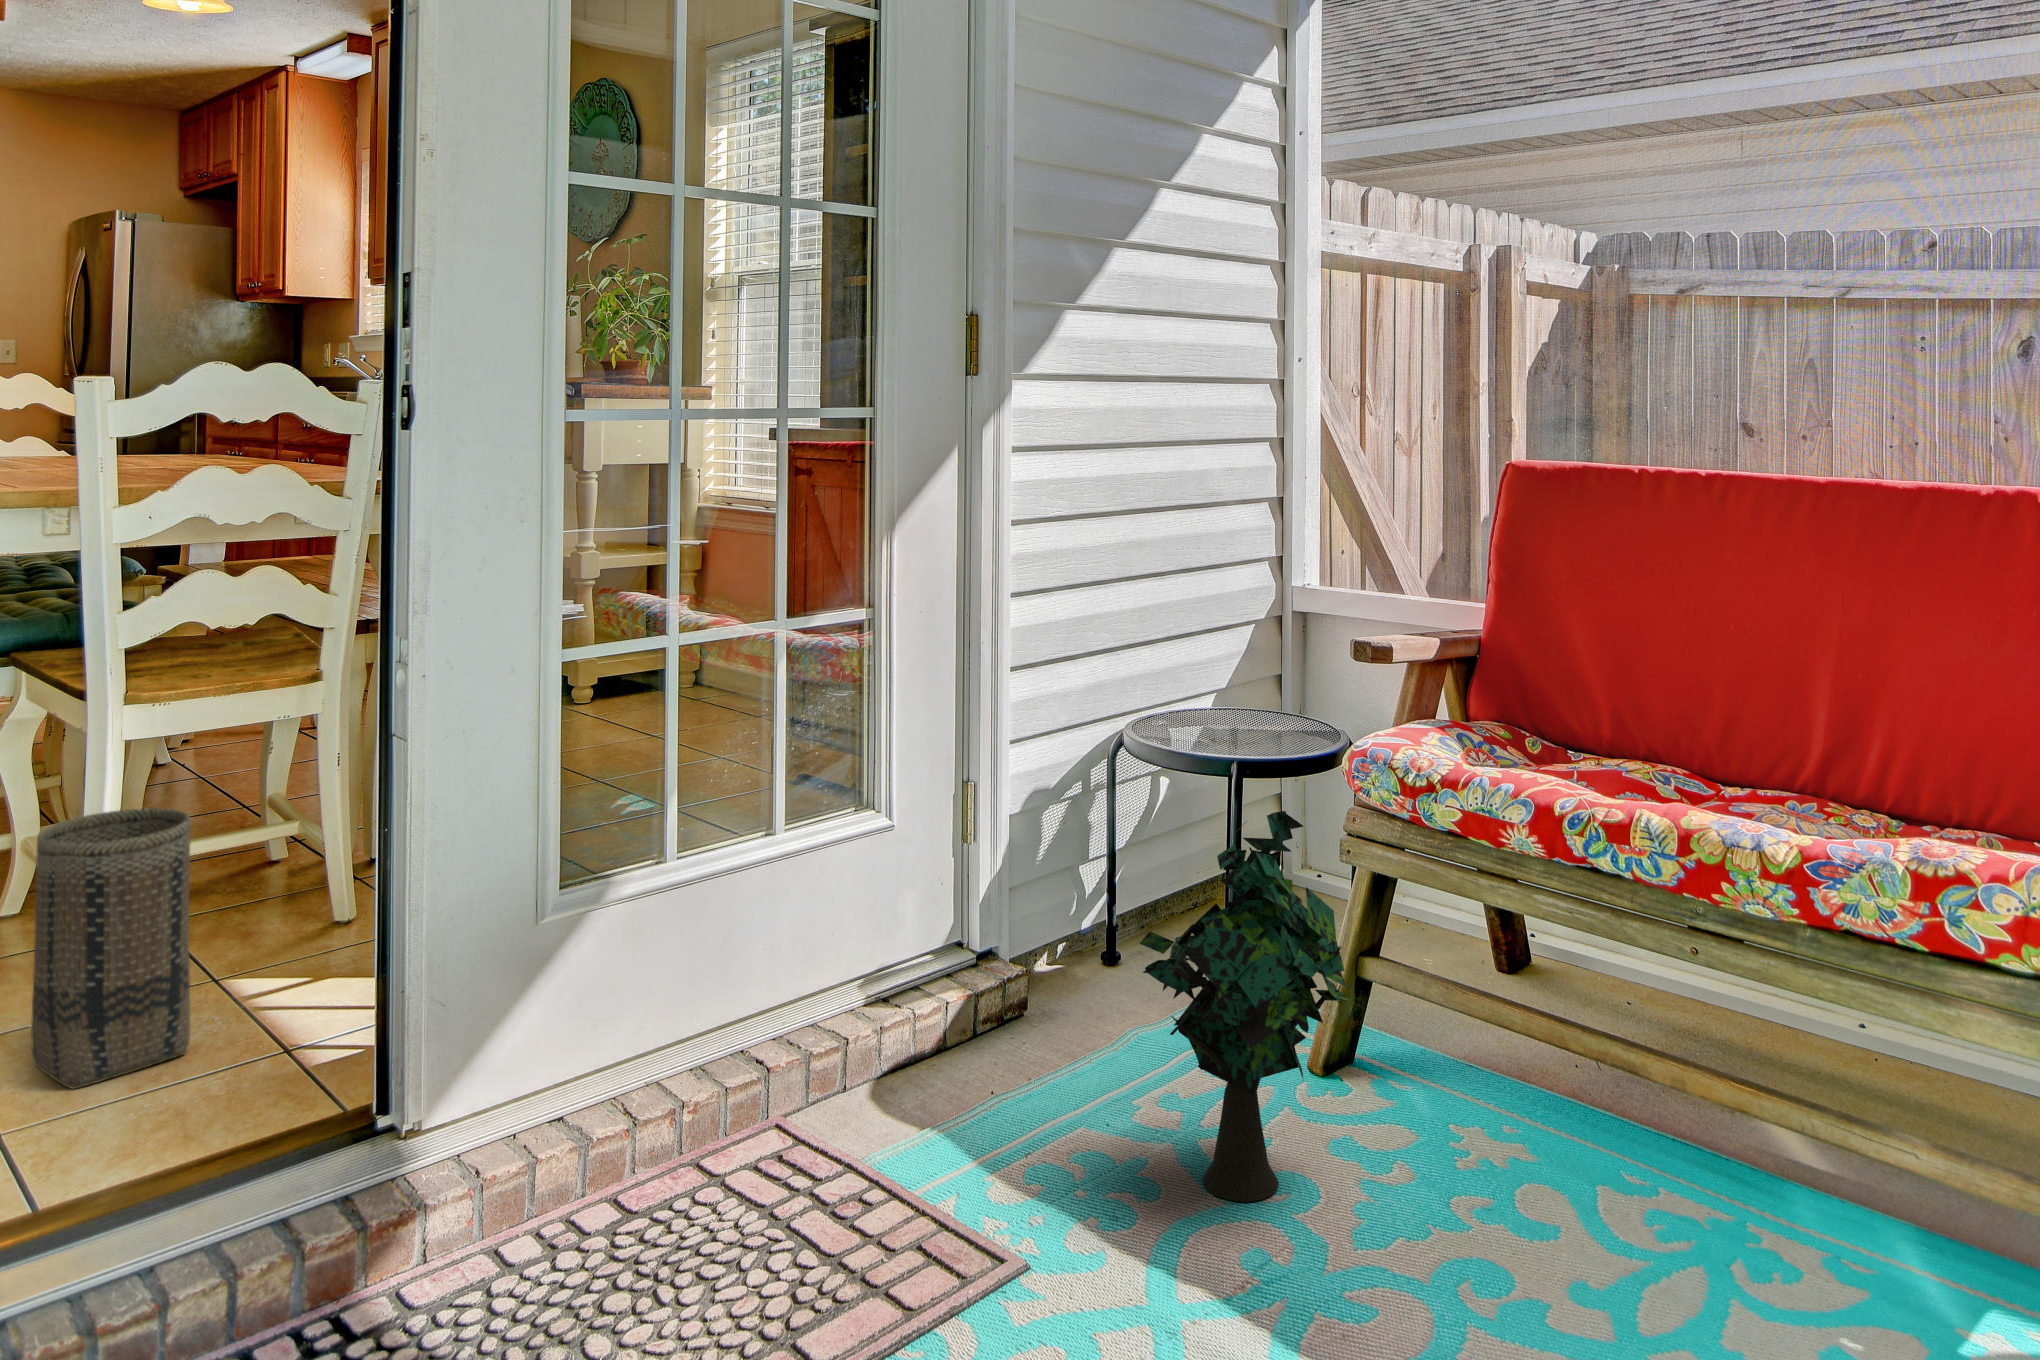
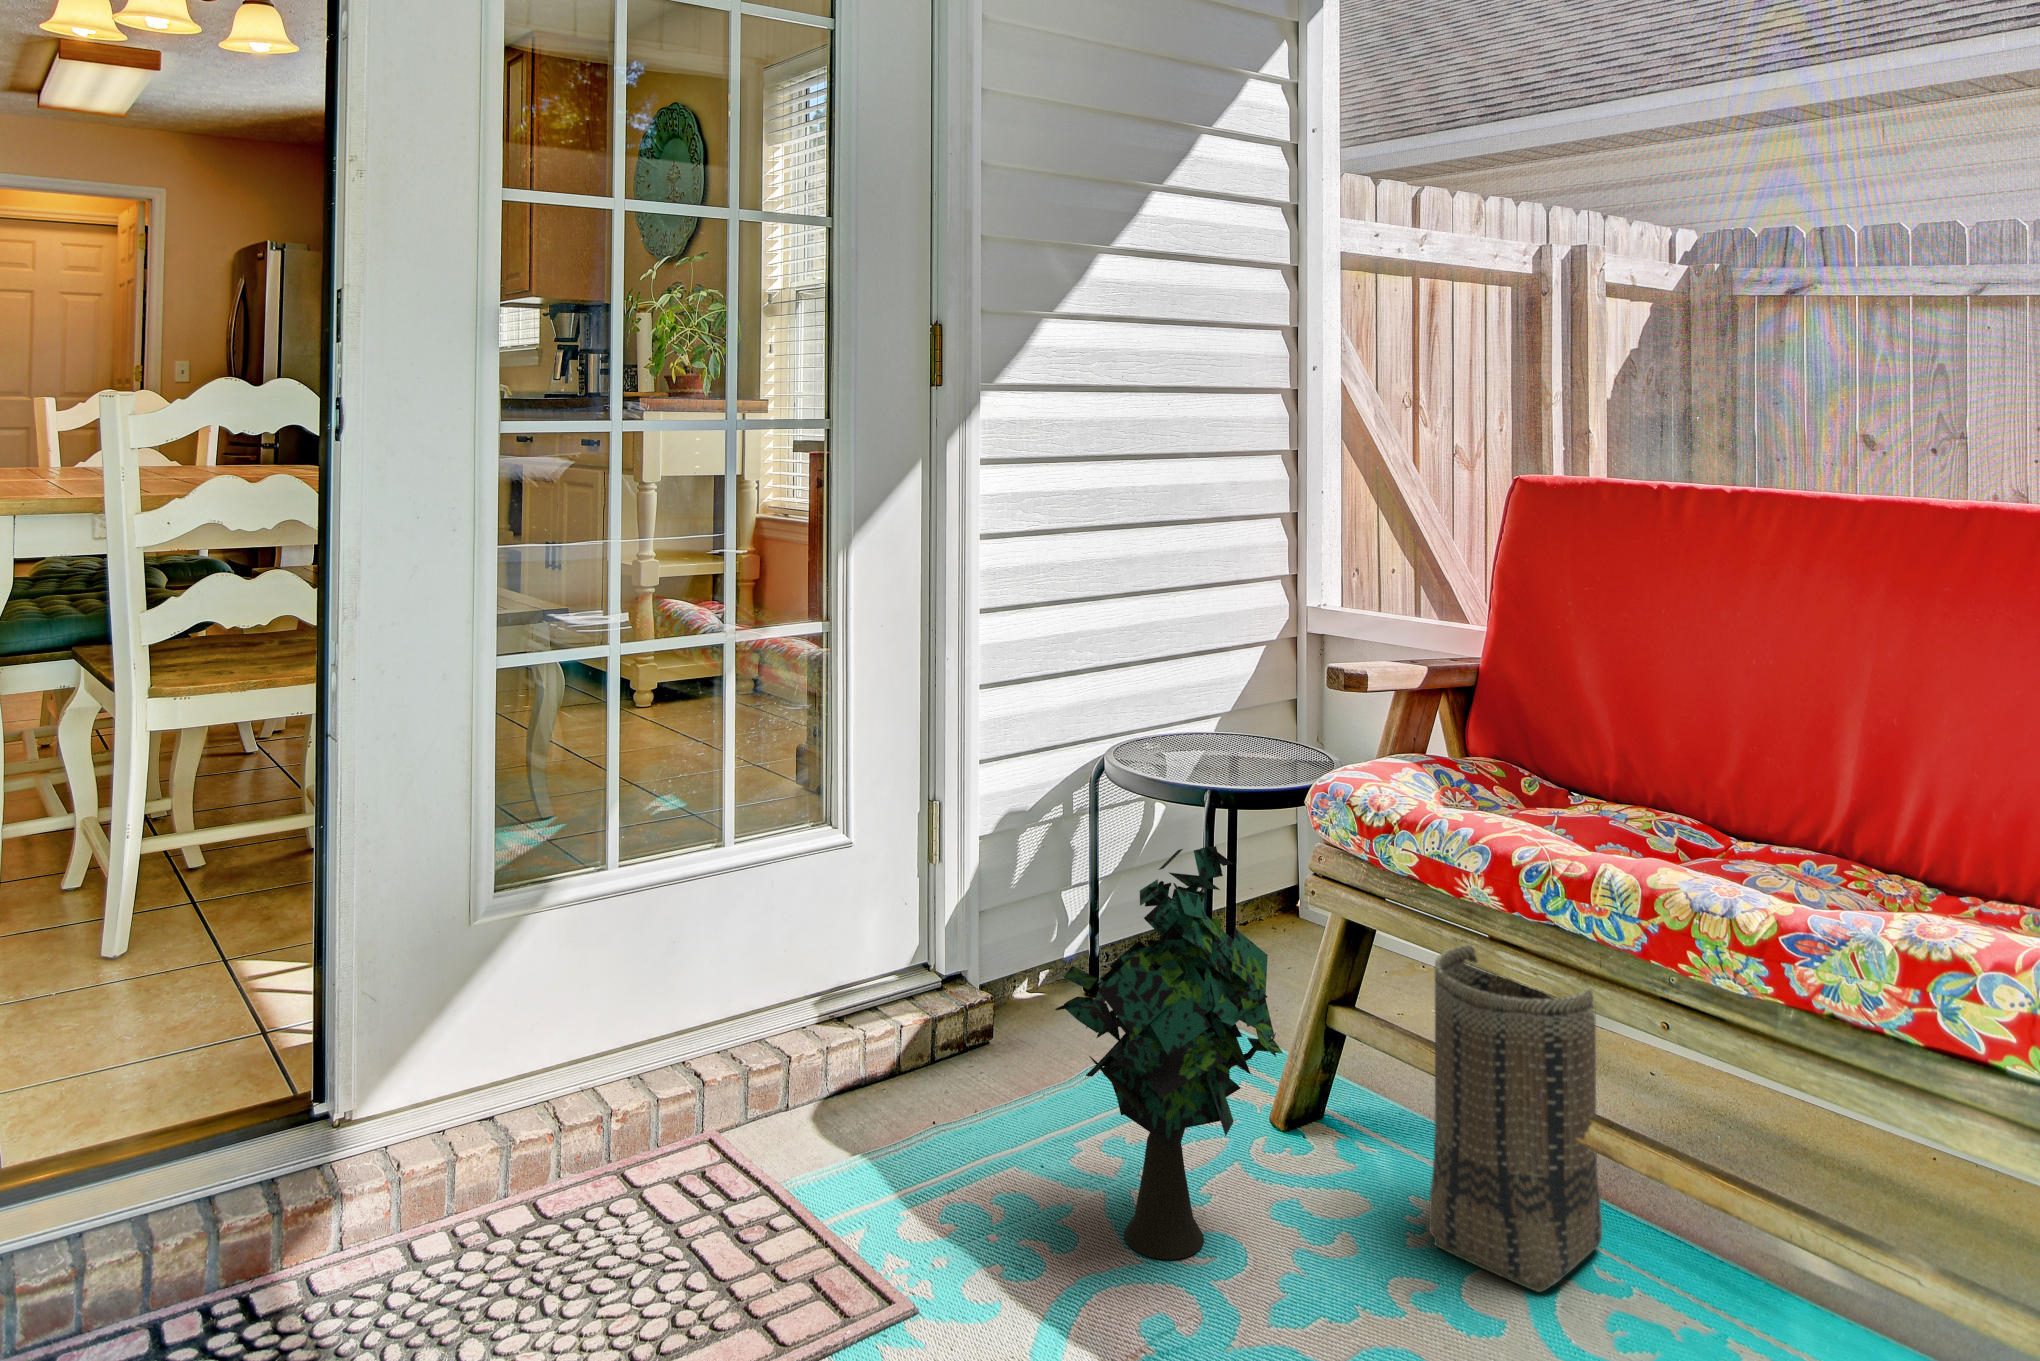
basket: present [31,808,191,1089] -> present [1429,945,1602,1292]

